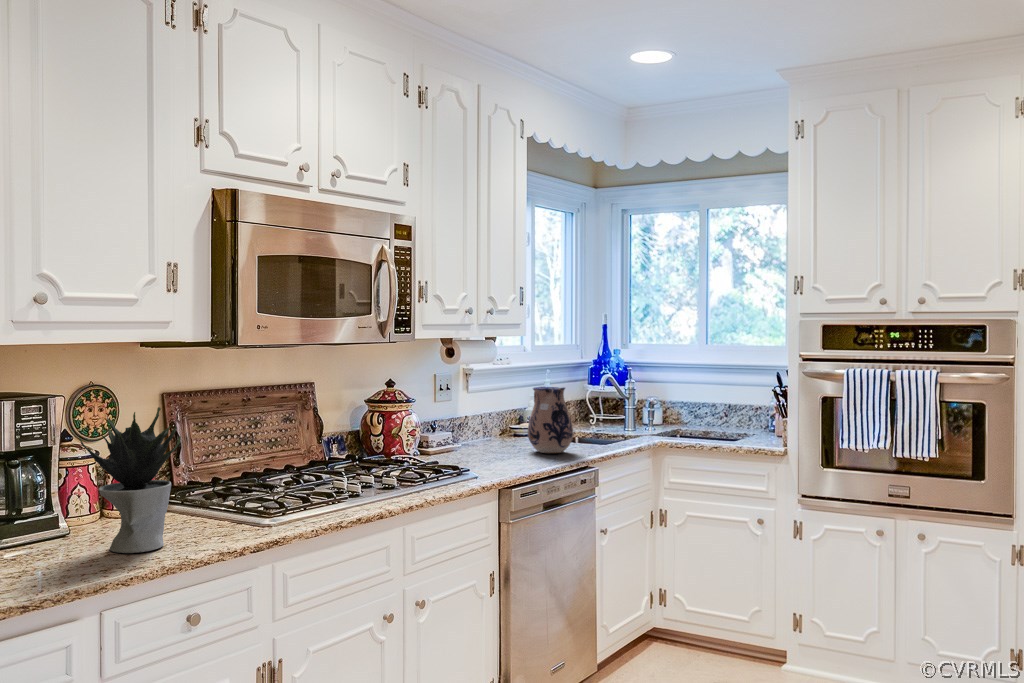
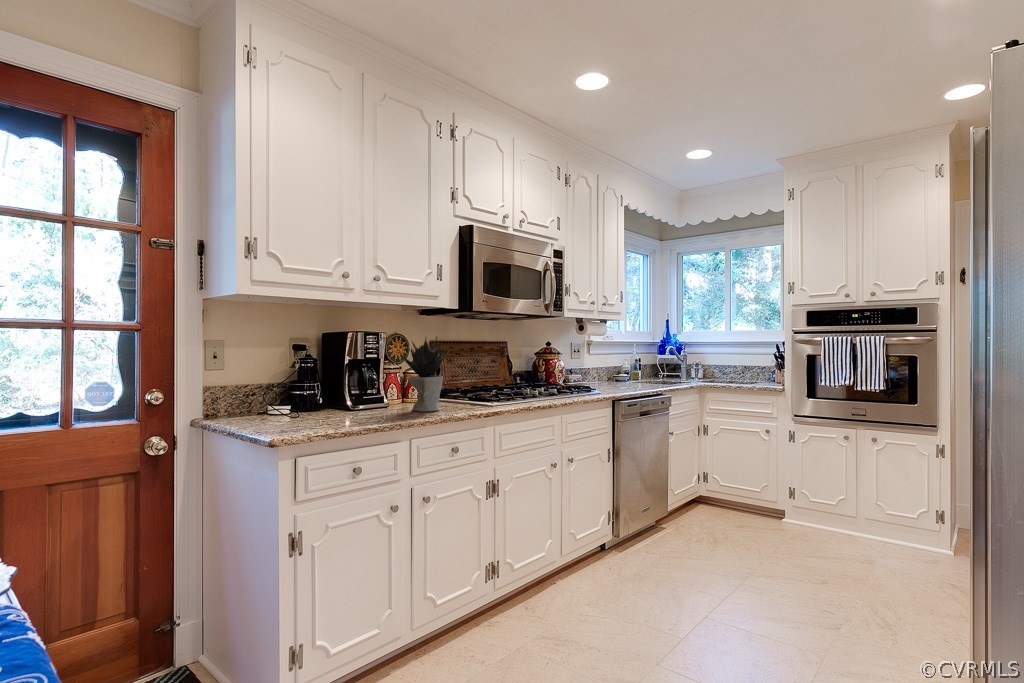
ceramic pitcher: present [528,387,573,453] -> none [625,348,652,386]

